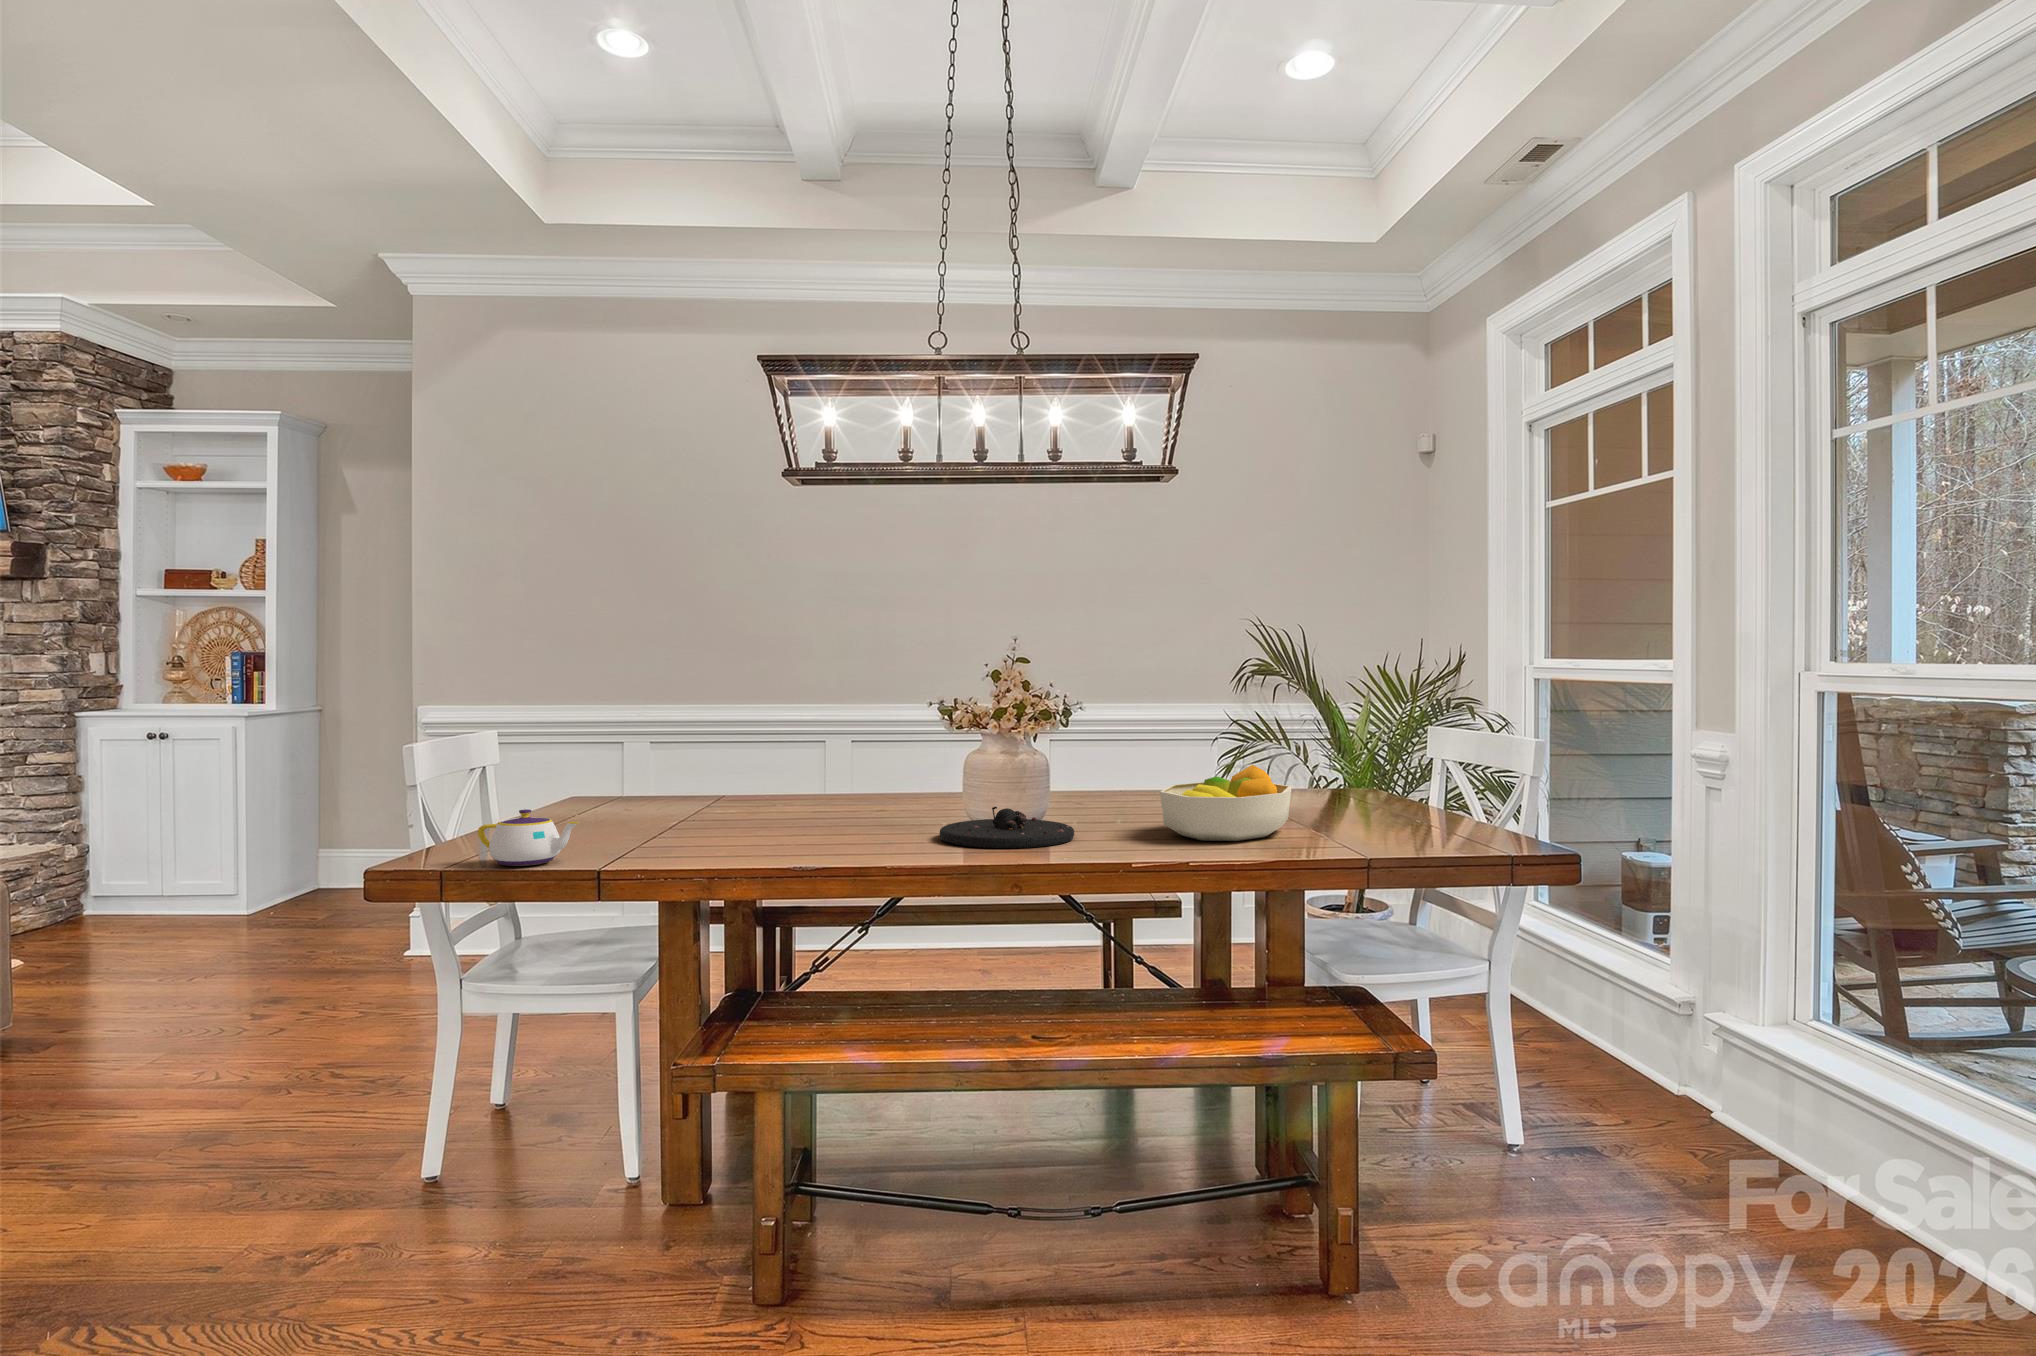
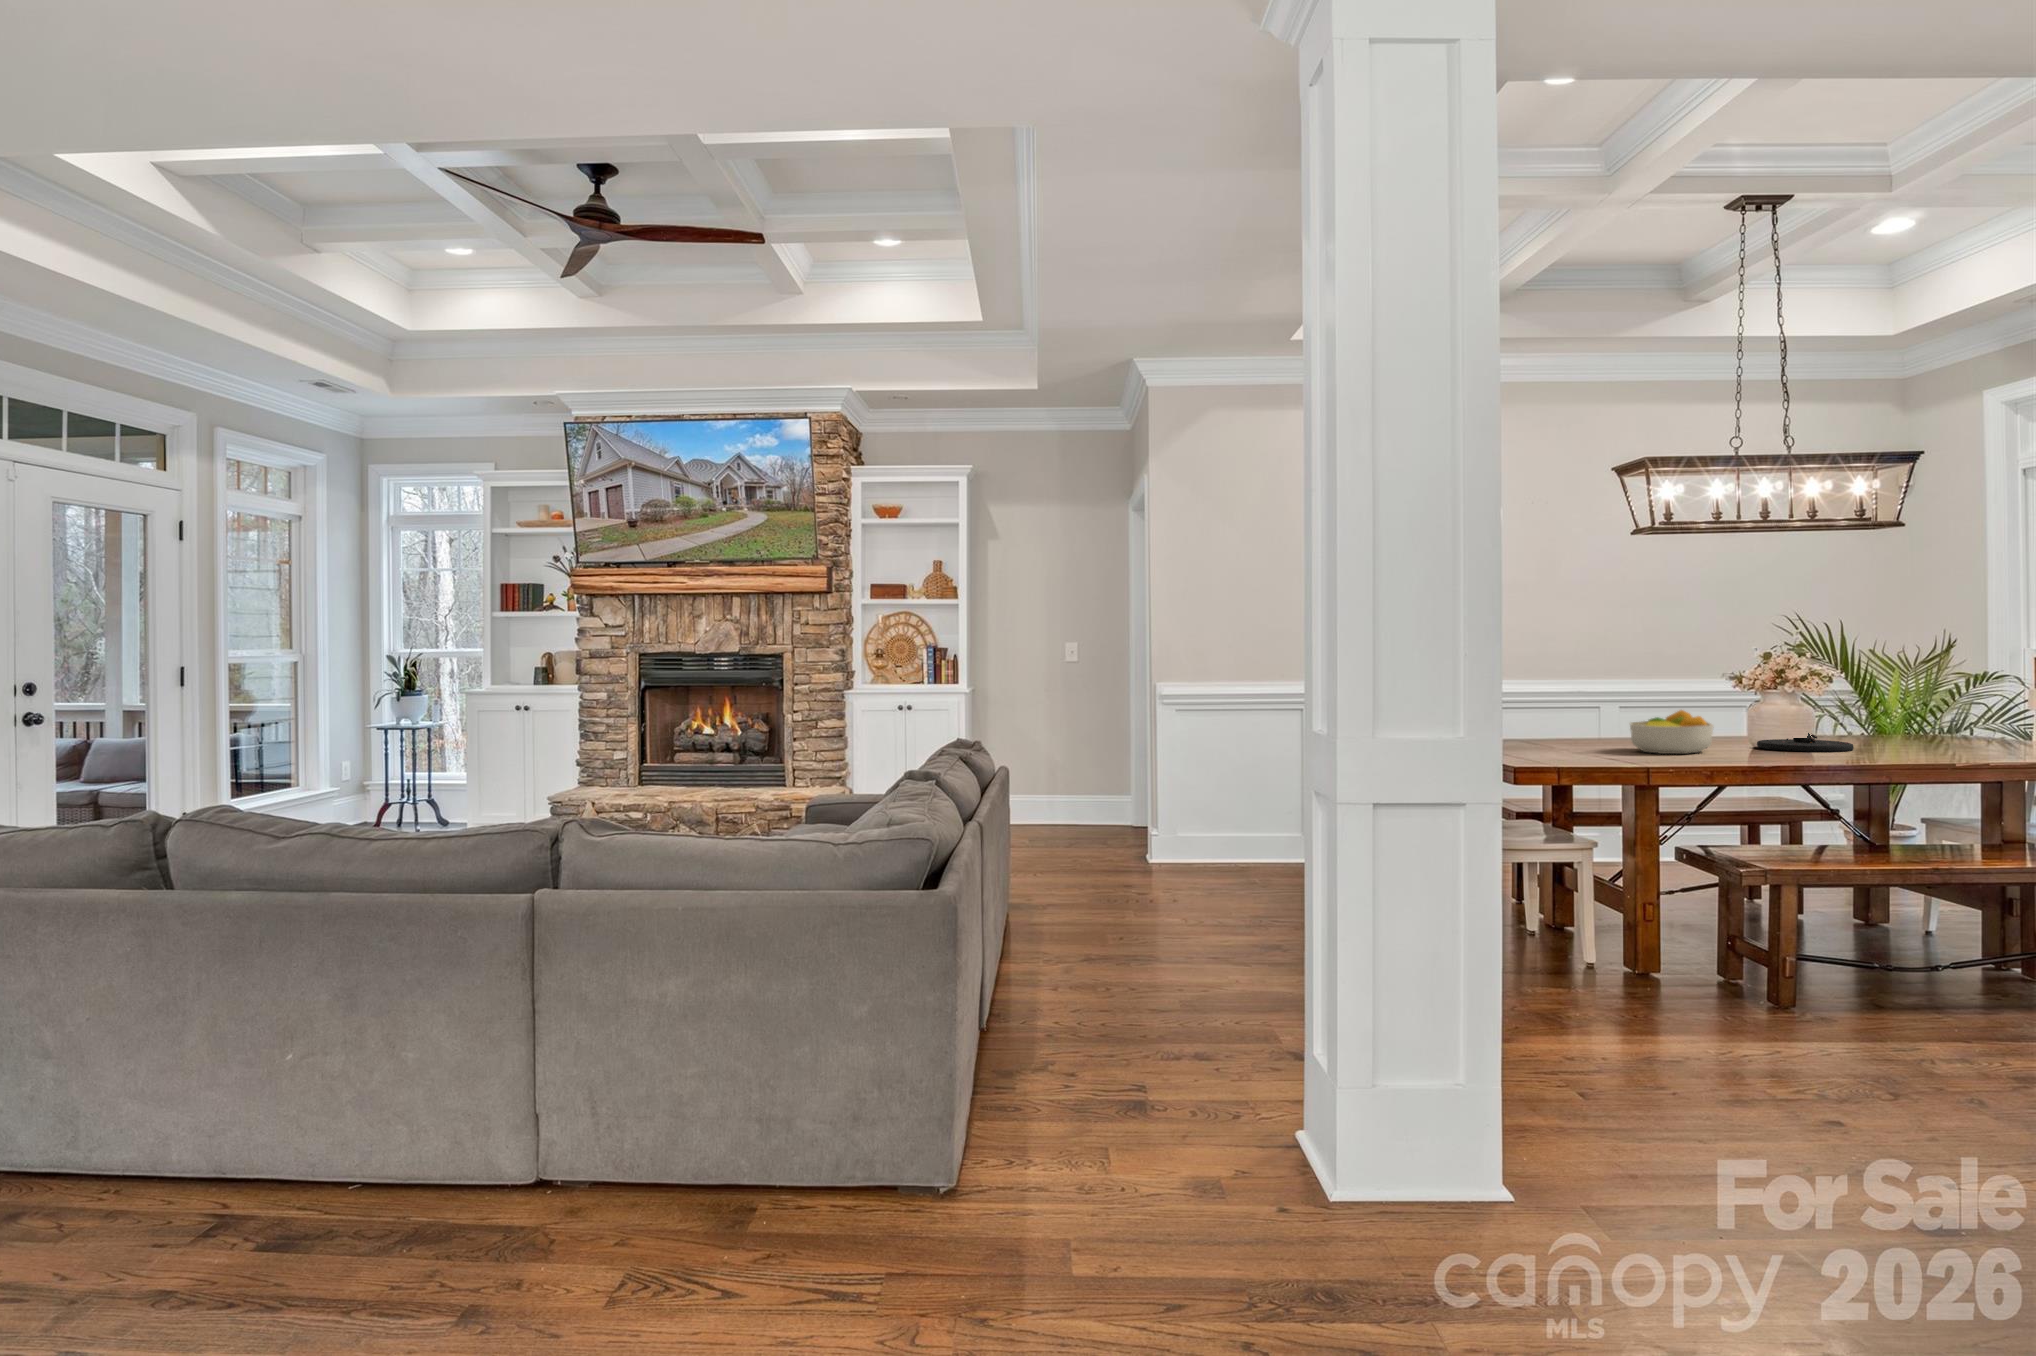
fruit bowl: present [1160,765,1292,841] -> present [1630,710,1713,754]
teapot: present [478,810,579,866] -> none [1535,727,1602,758]

